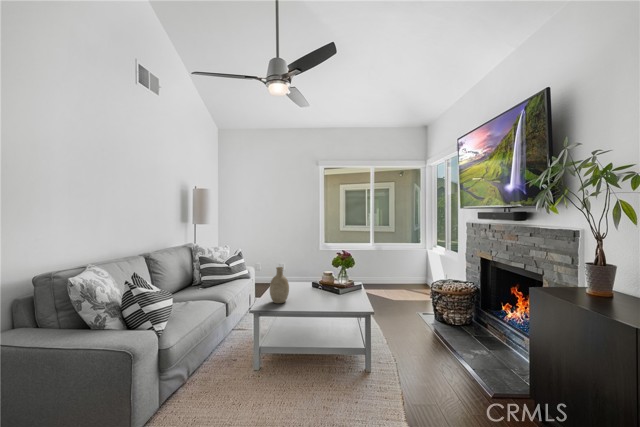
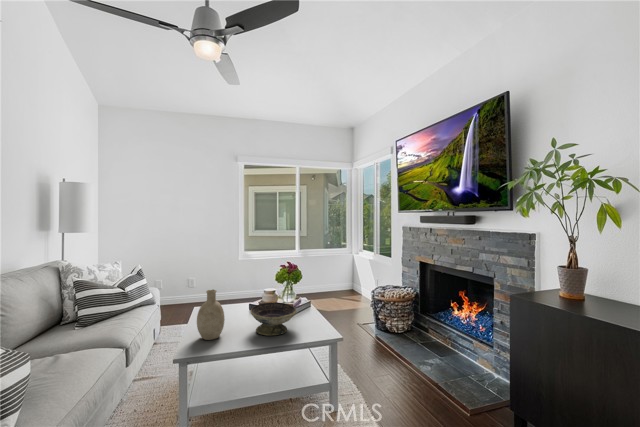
decorative bowl: none [308,281,343,306] -> present [250,302,296,336]

